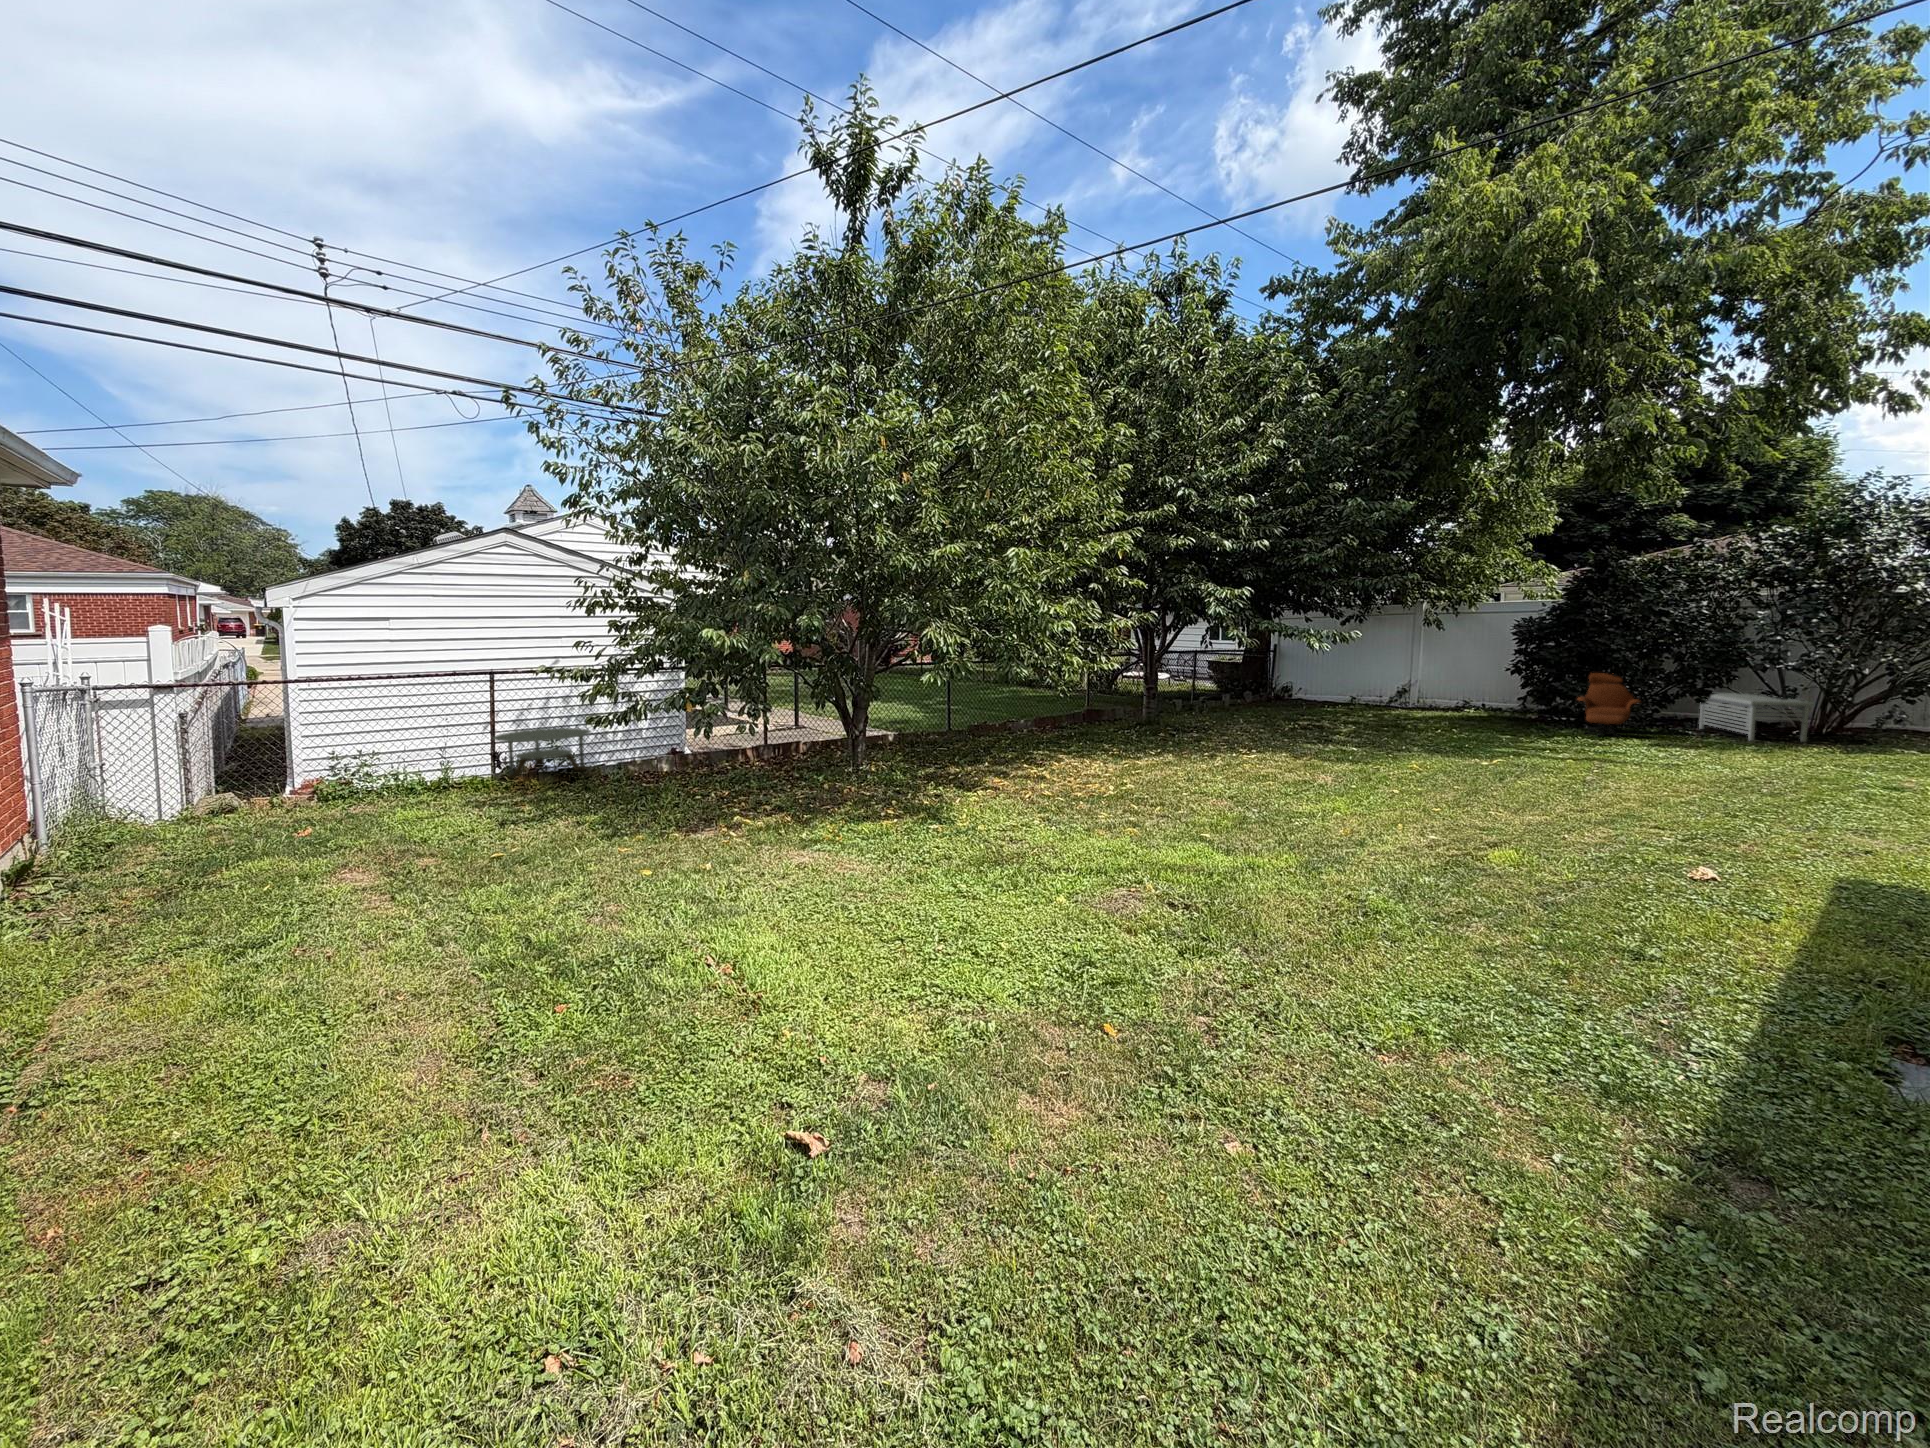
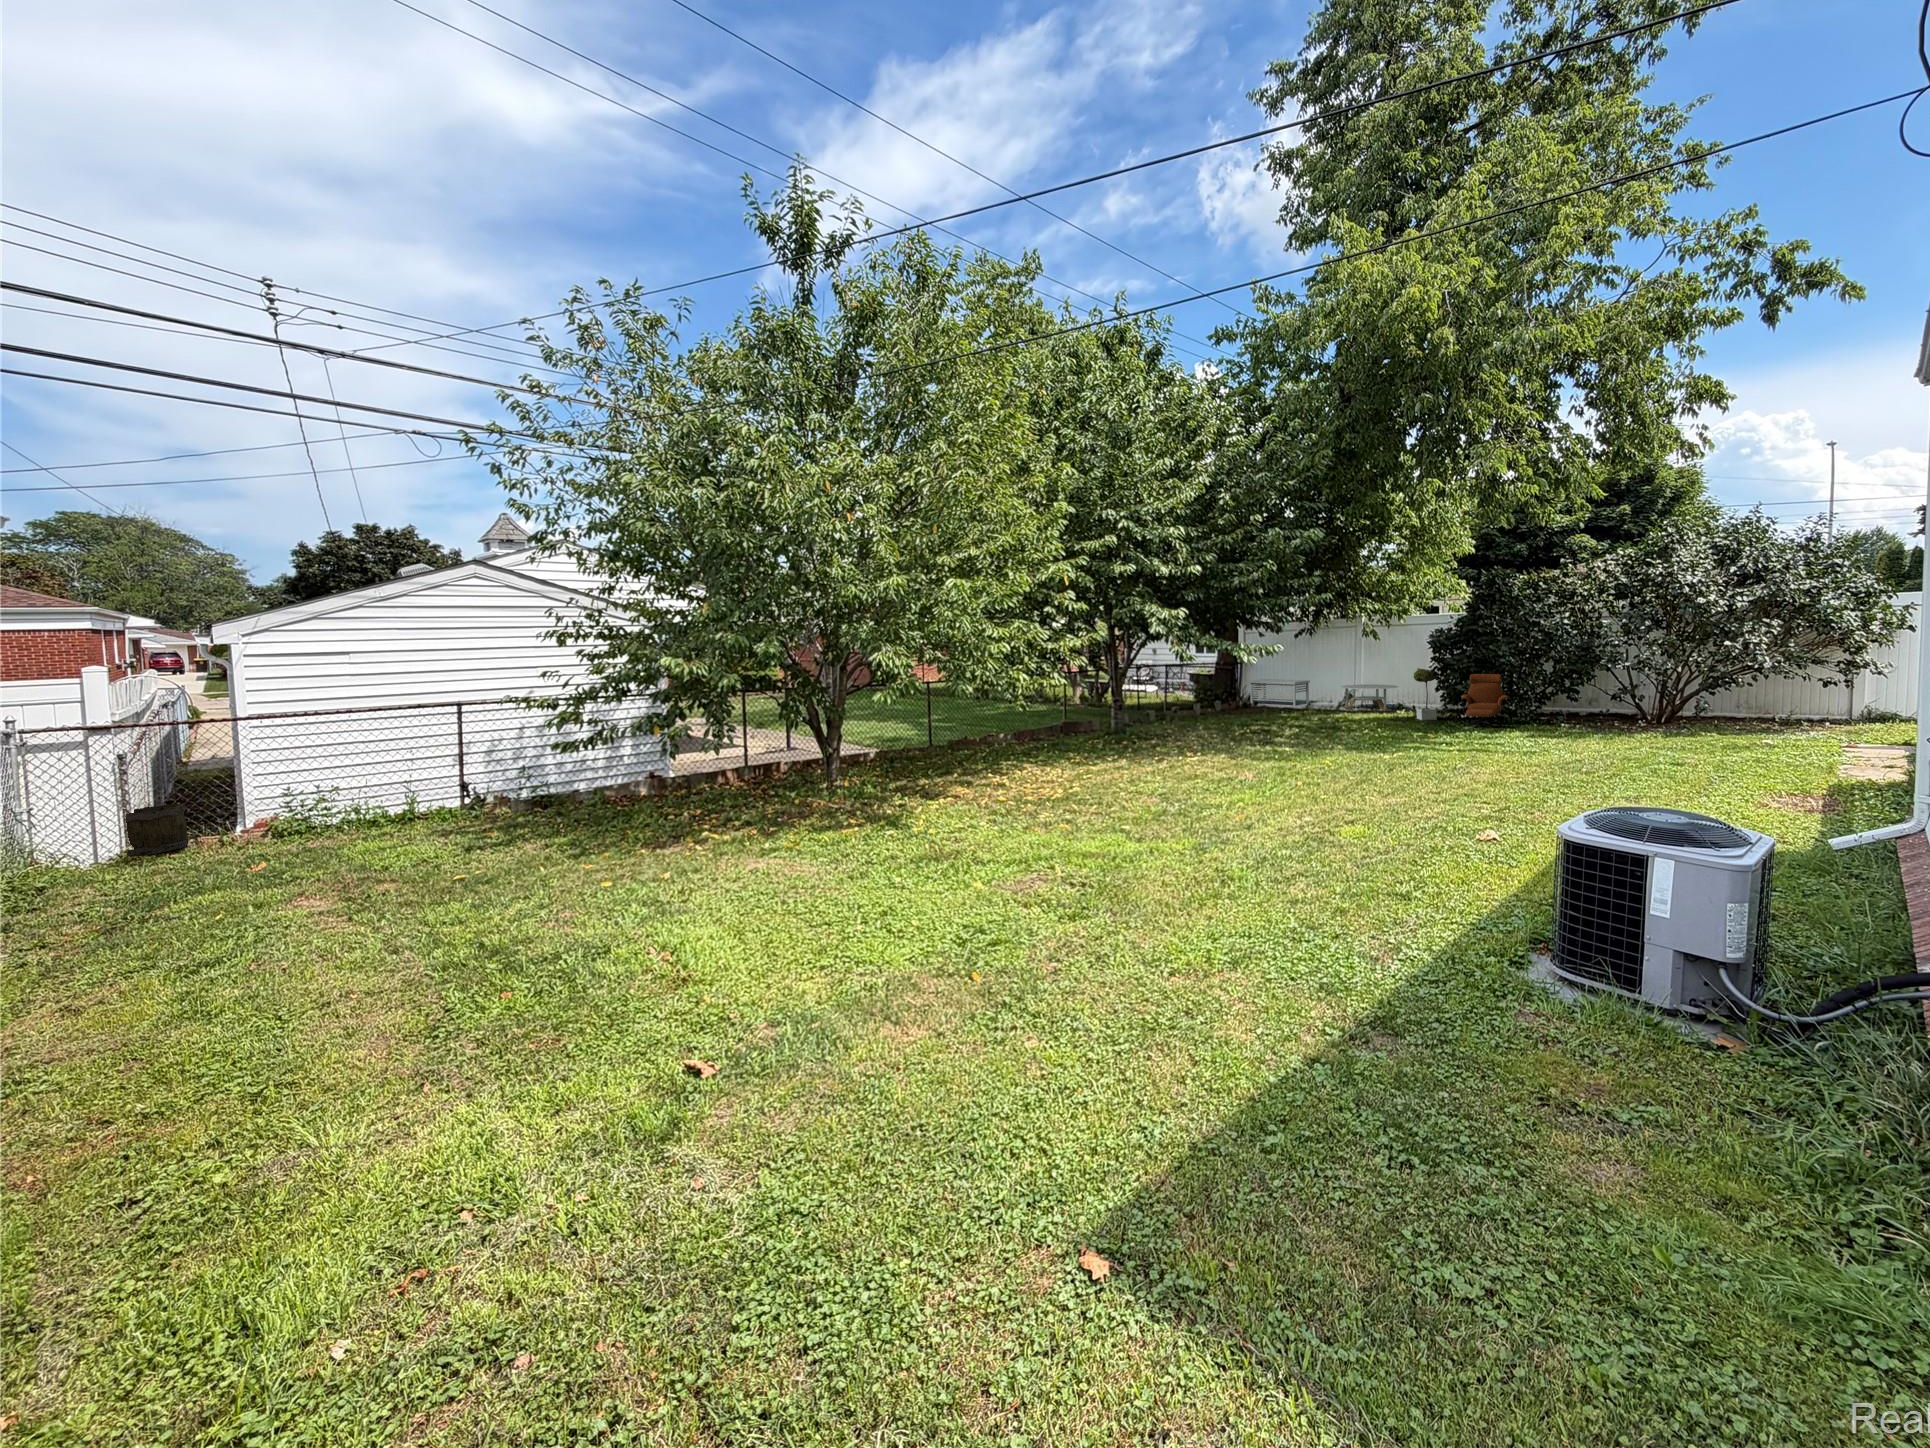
potted tree: none [1514,664,1545,725] -> present [1414,668,1437,720]
storage bench: present [1699,693,1813,742] -> present [1248,679,1310,706]
round table: present [493,728,591,778] -> present [1342,684,1398,710]
bucket: none [179,764,242,814] -> present [126,803,189,856]

